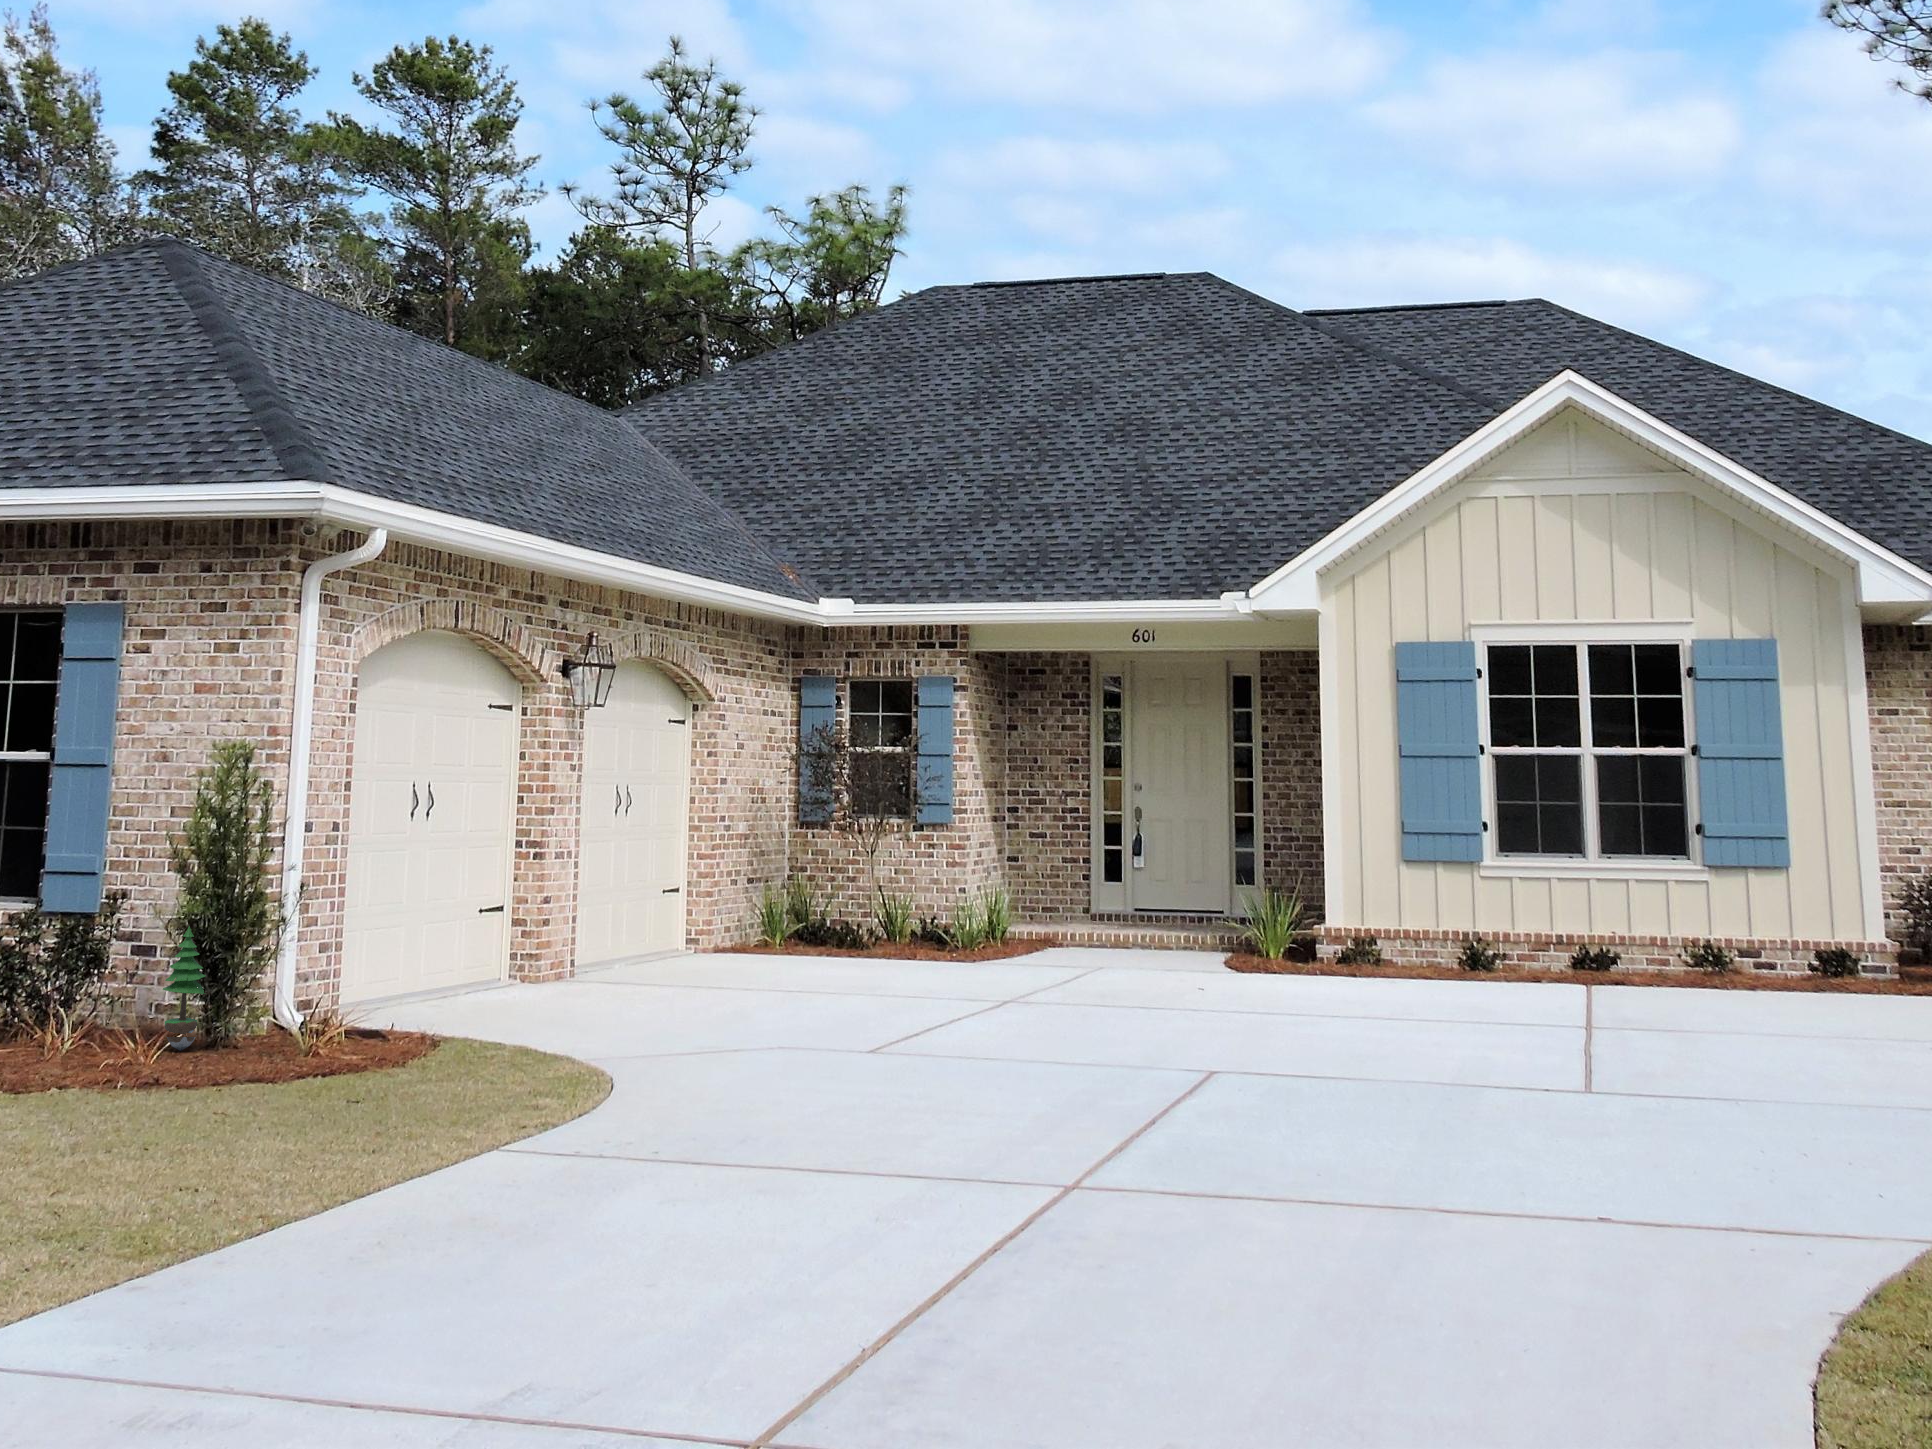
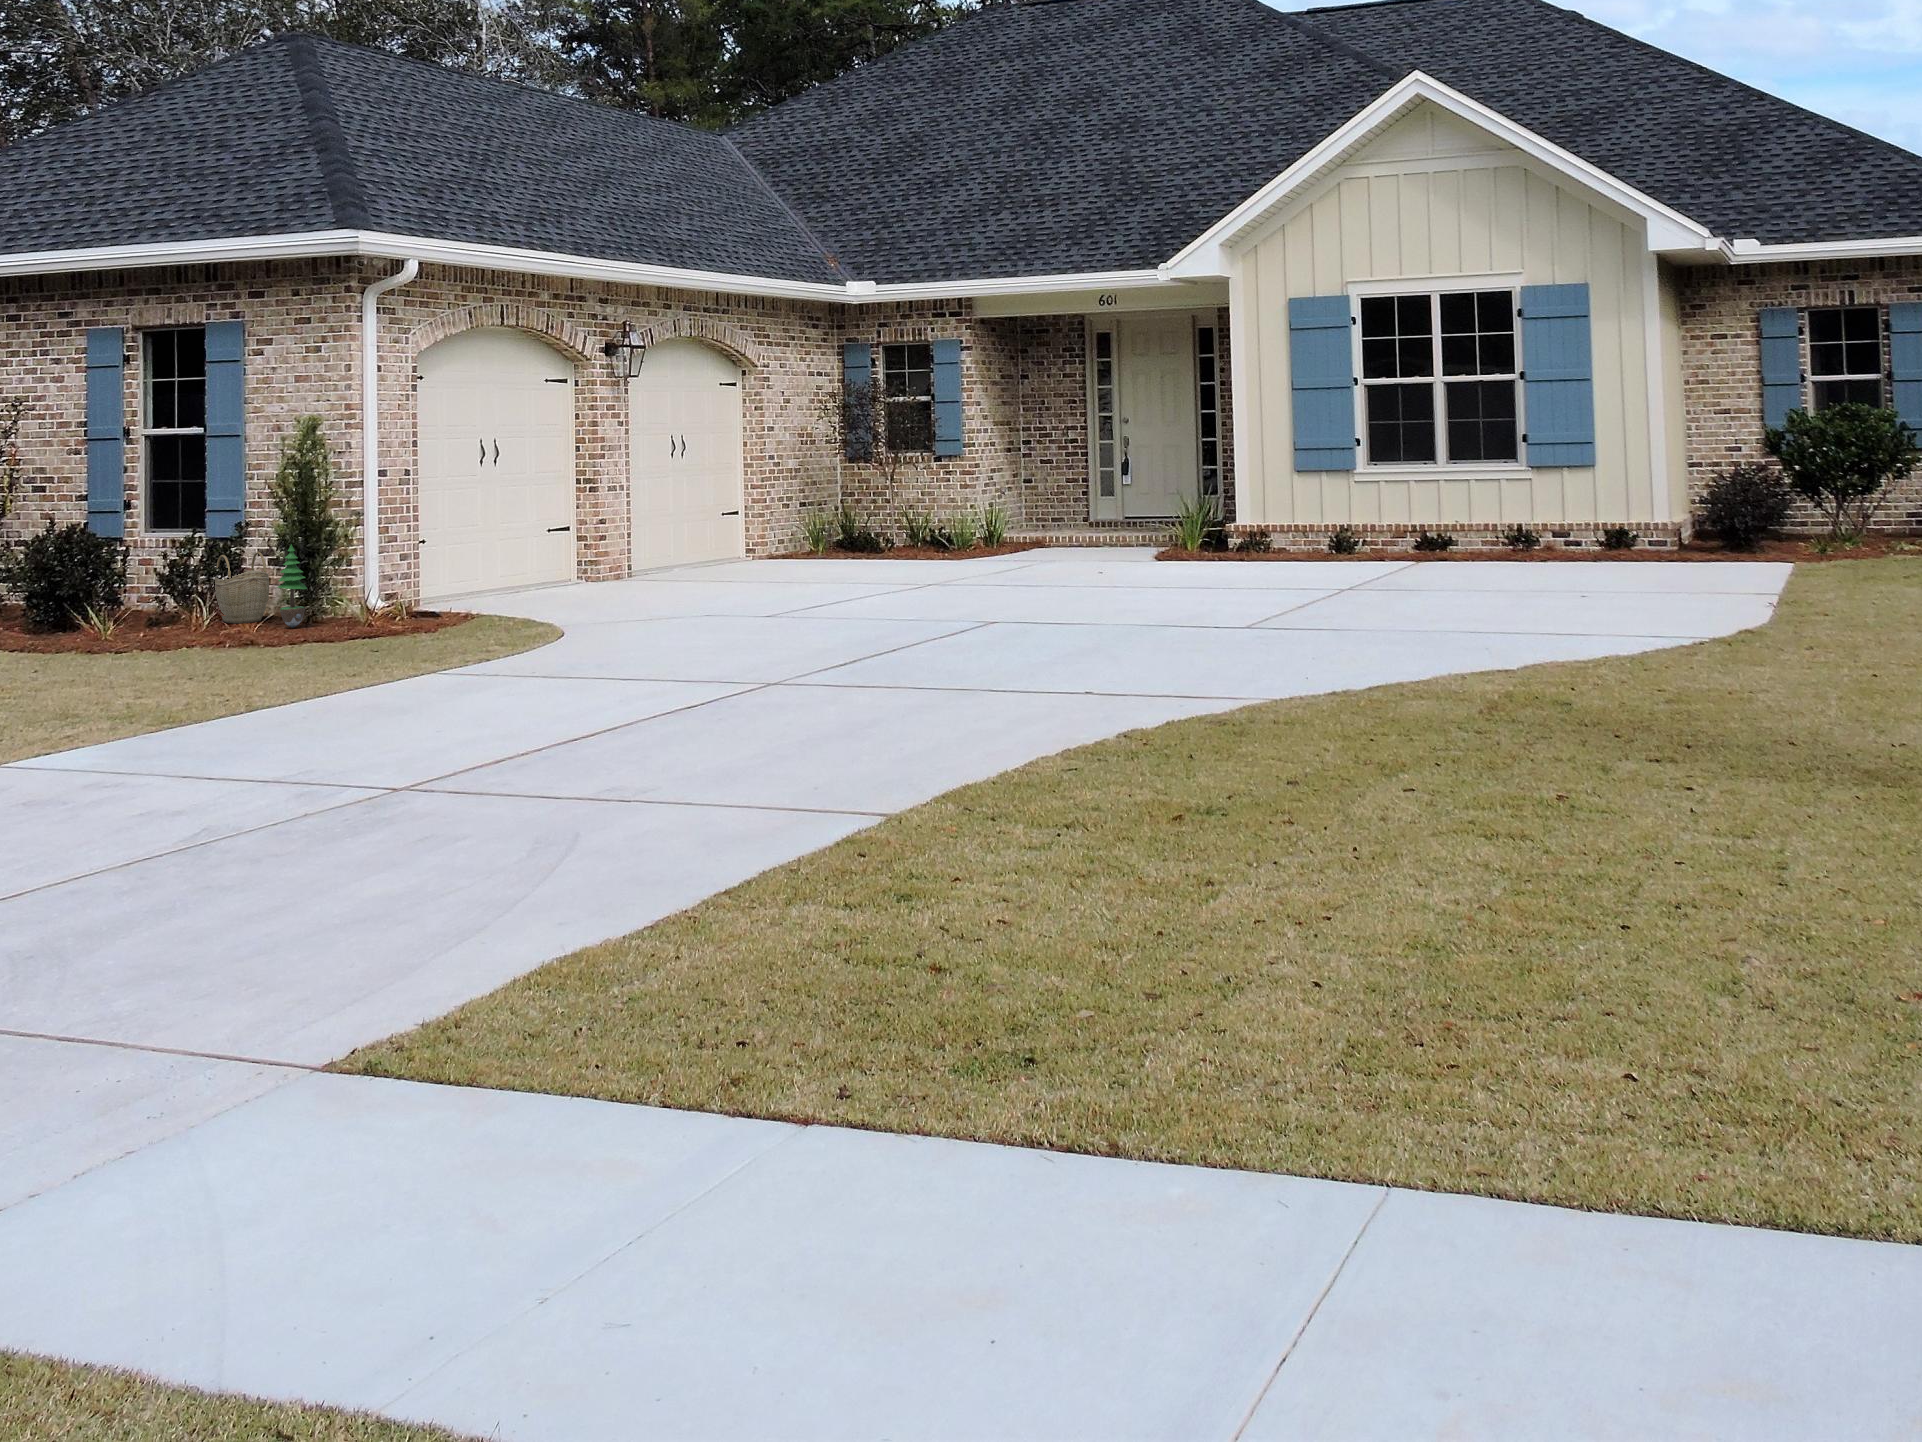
woven basket: none [53,934,137,1040] -> present [215,552,269,624]

